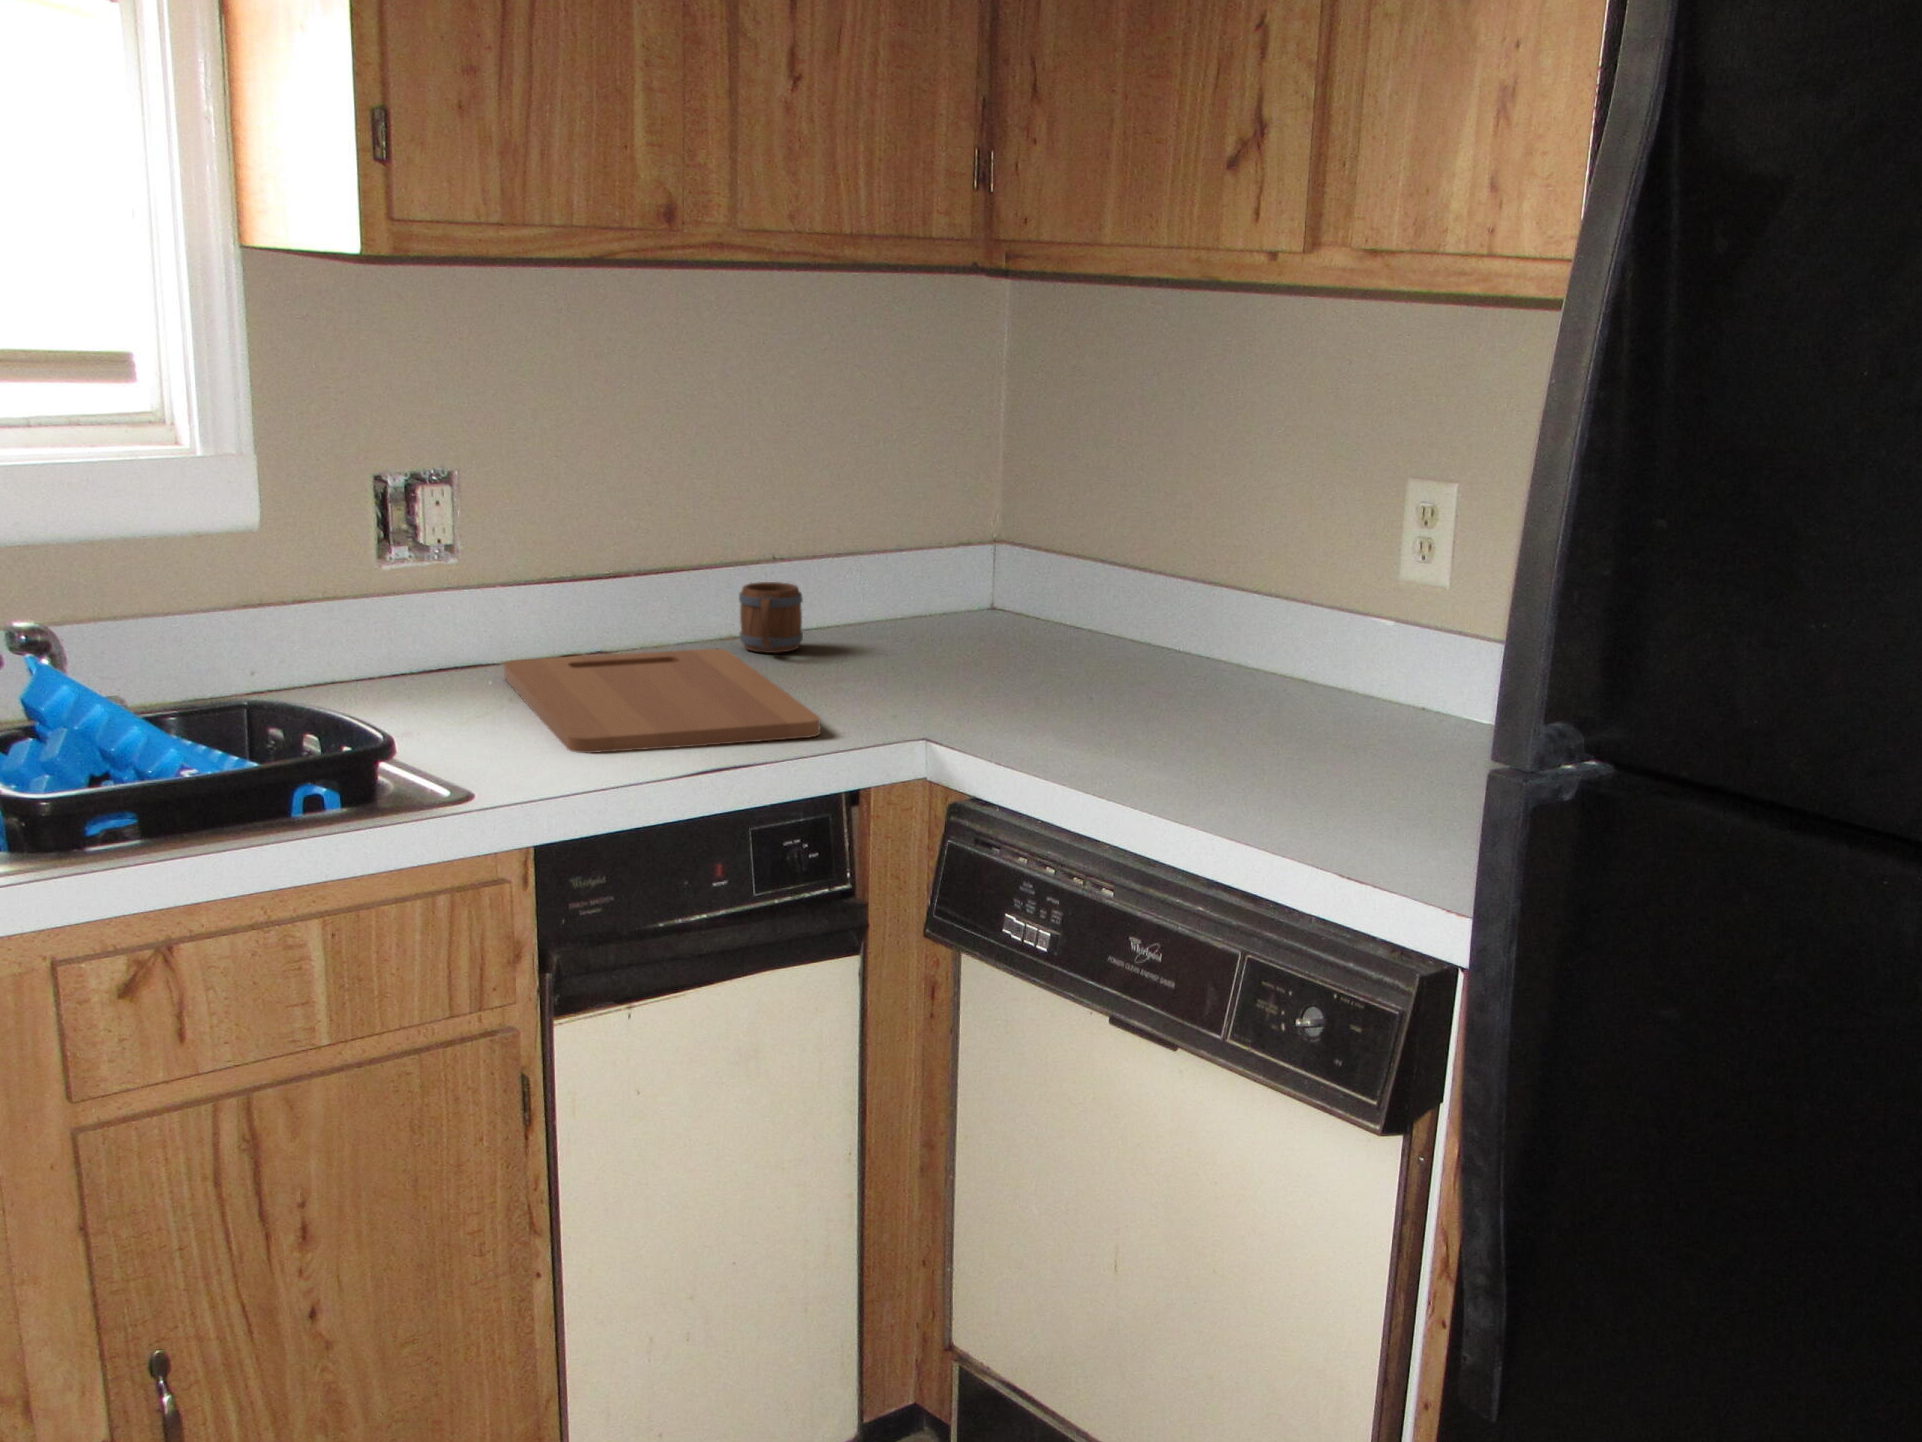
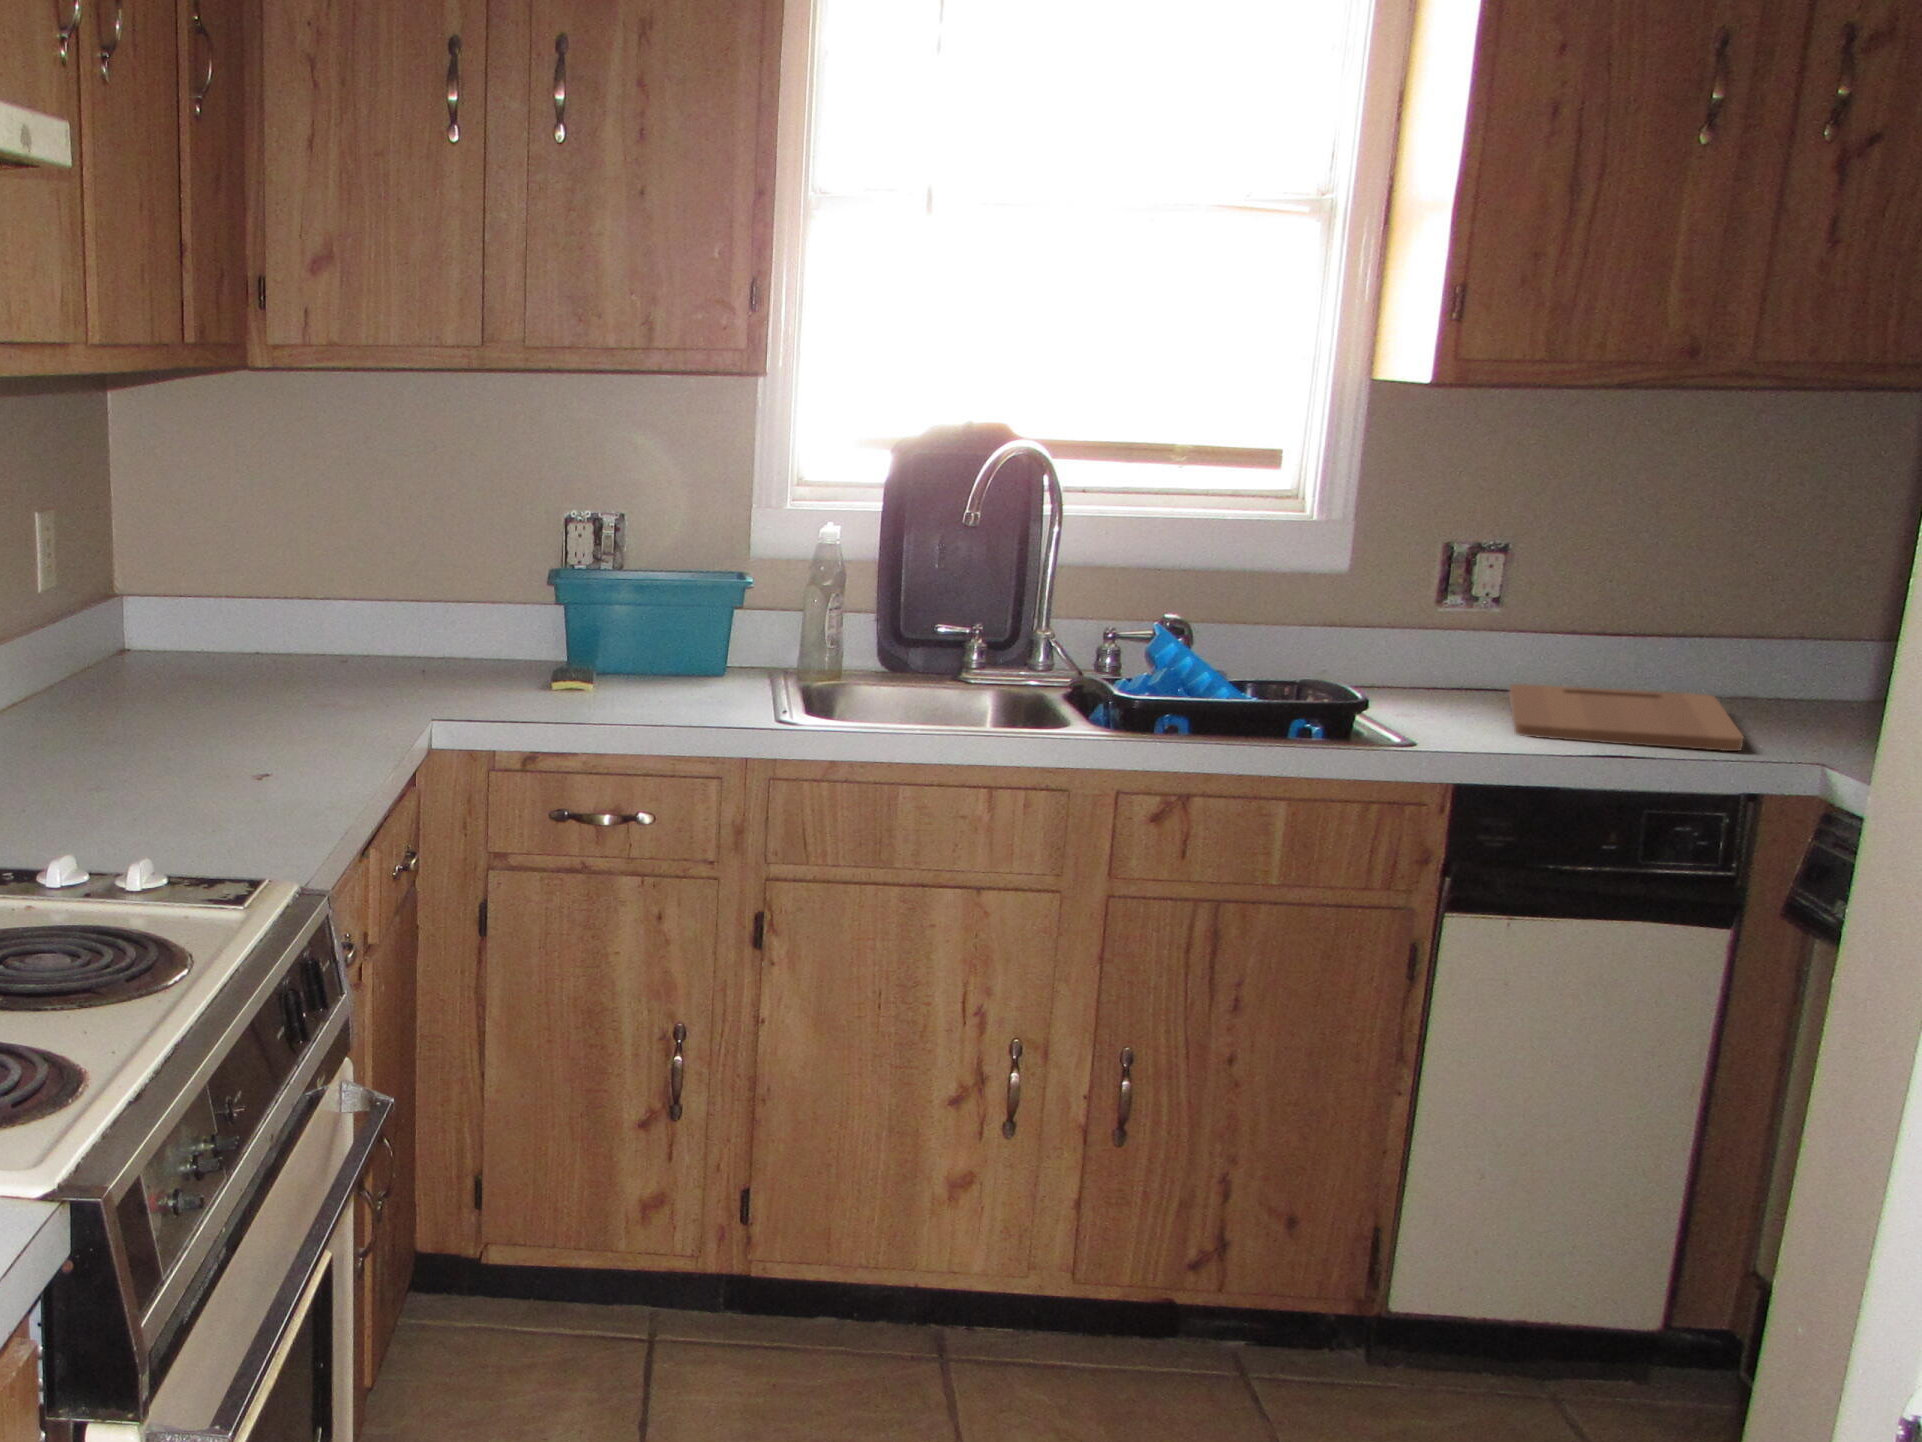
mug: present [739,582,803,653] -> none [1743,650,1812,708]

